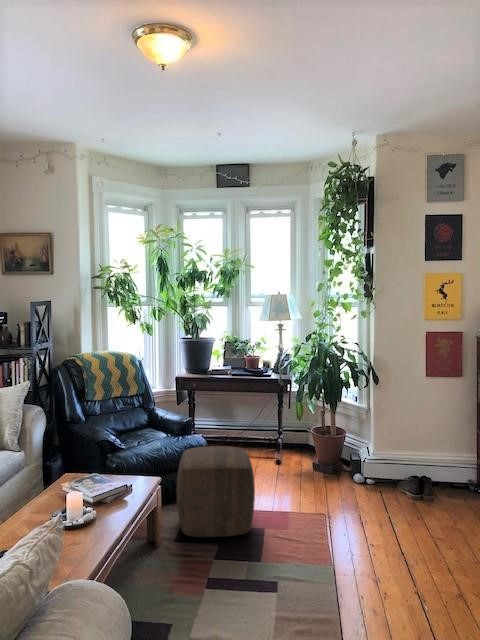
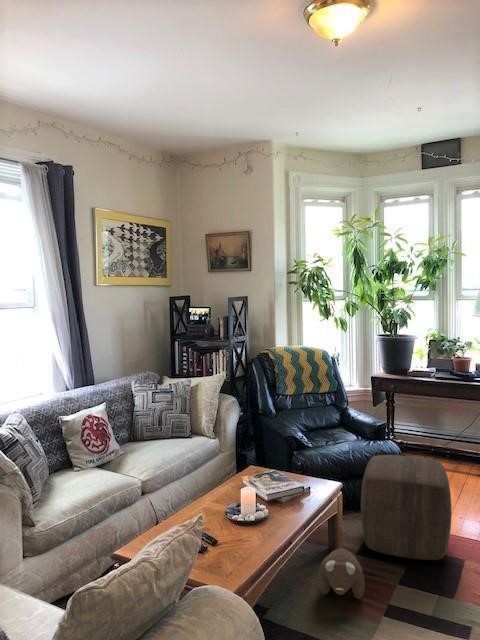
plush toy: none [144,537,187,583] -> present [318,548,365,599]

